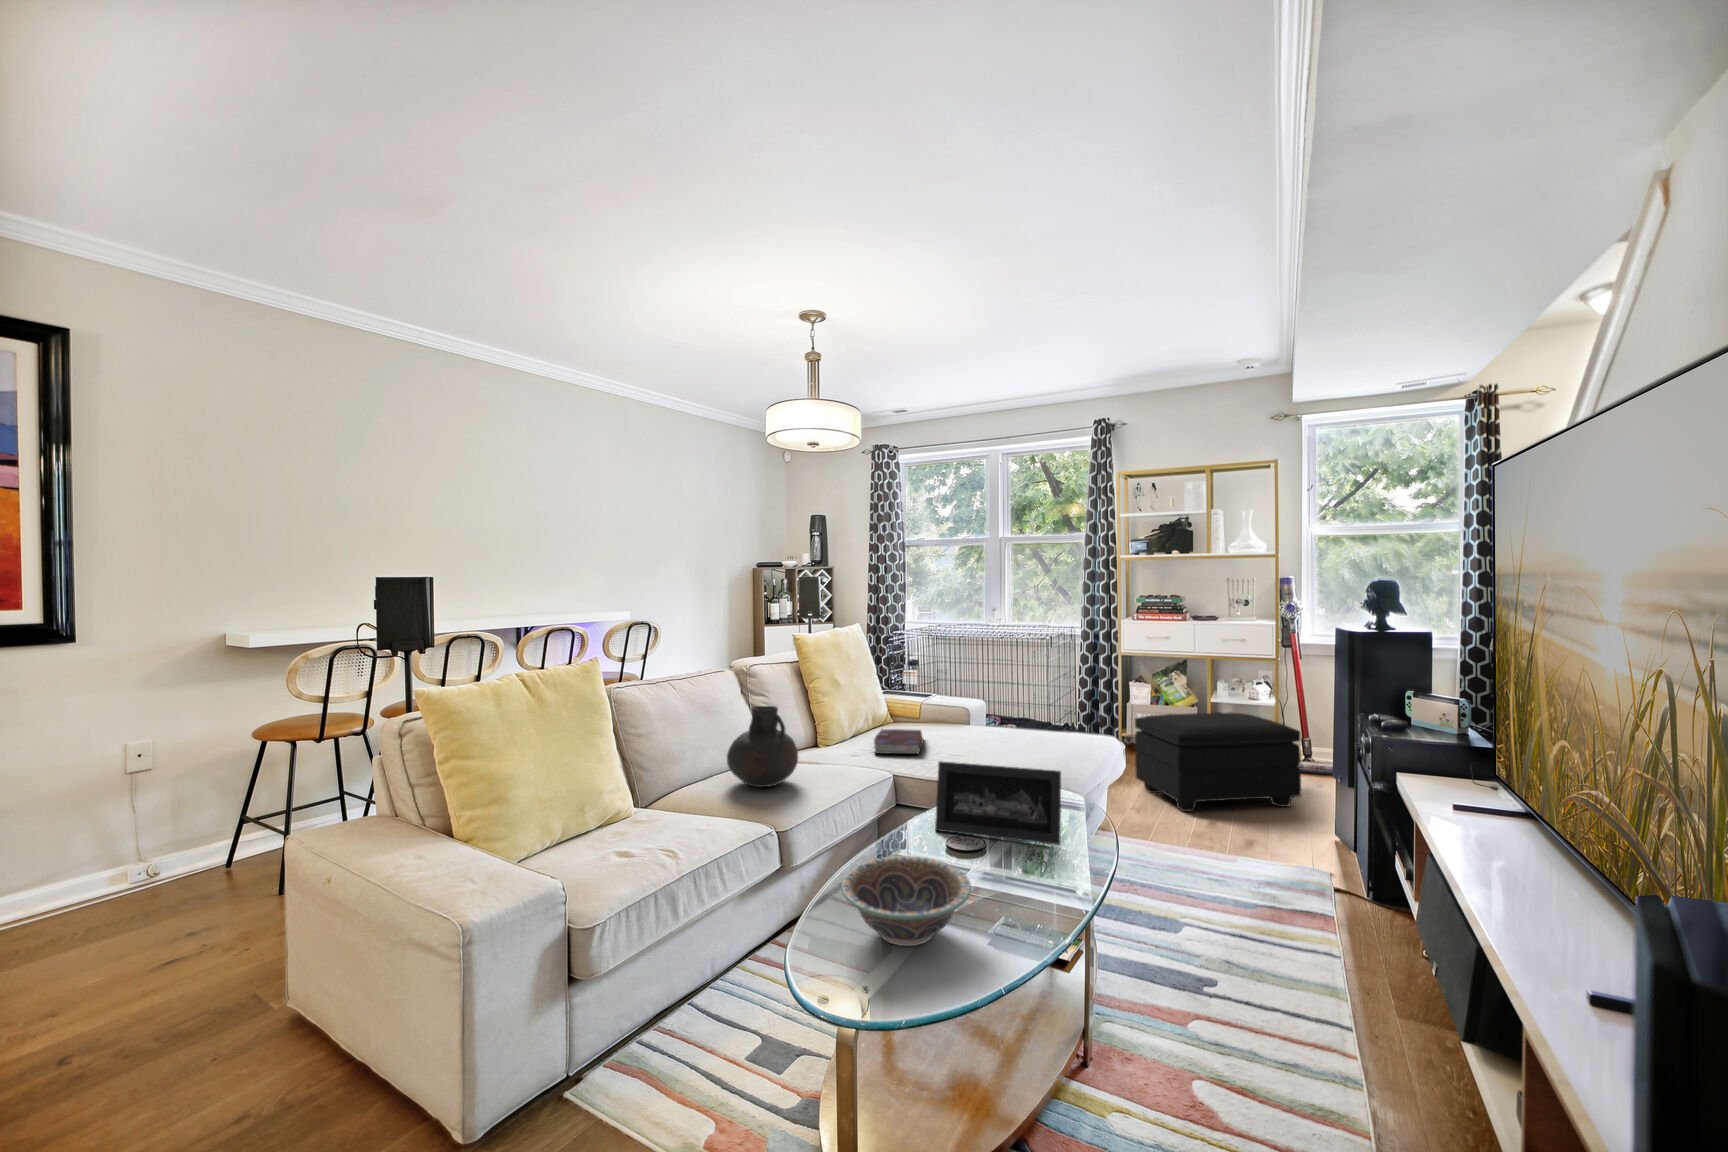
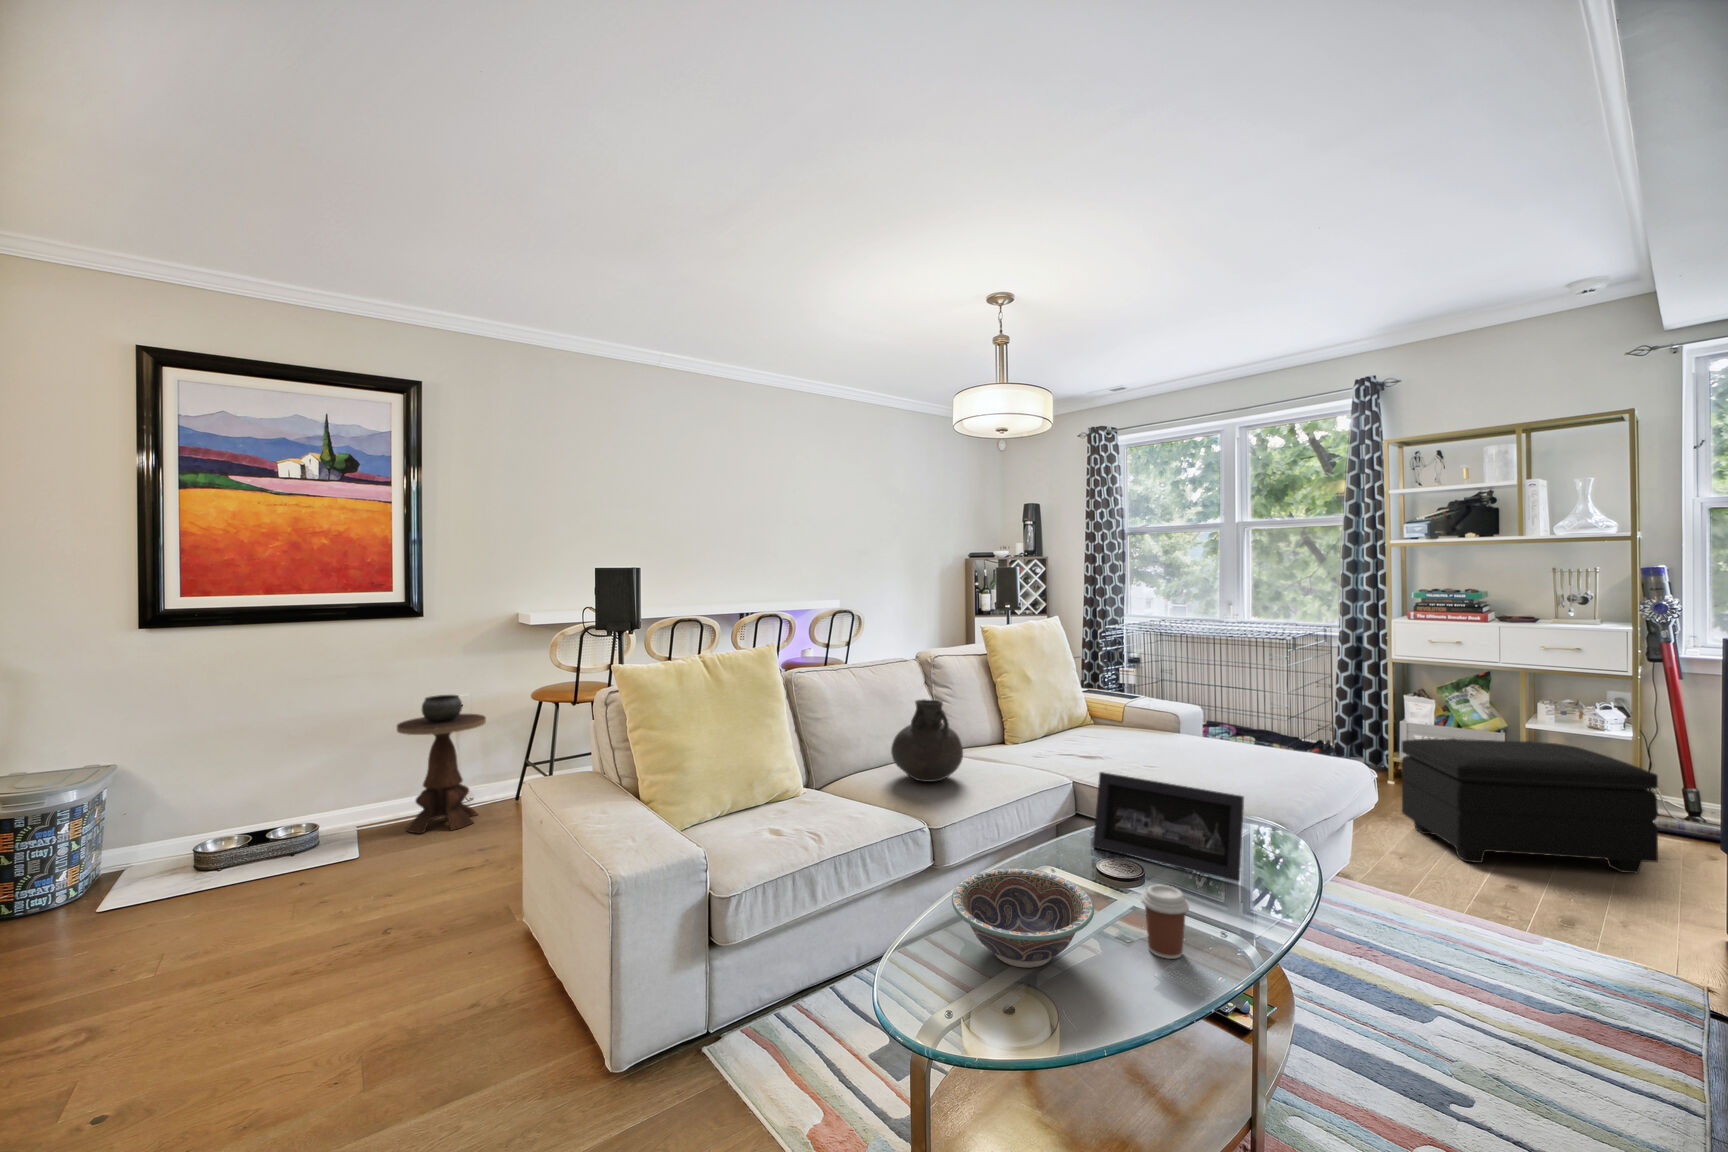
book: present [874,729,923,754] -> none [1052,732,1113,762]
side table: none [50,736,192,919] -> present [397,695,486,833]
coffee cup: none [1002,853,1042,918] -> present [1141,884,1189,959]

